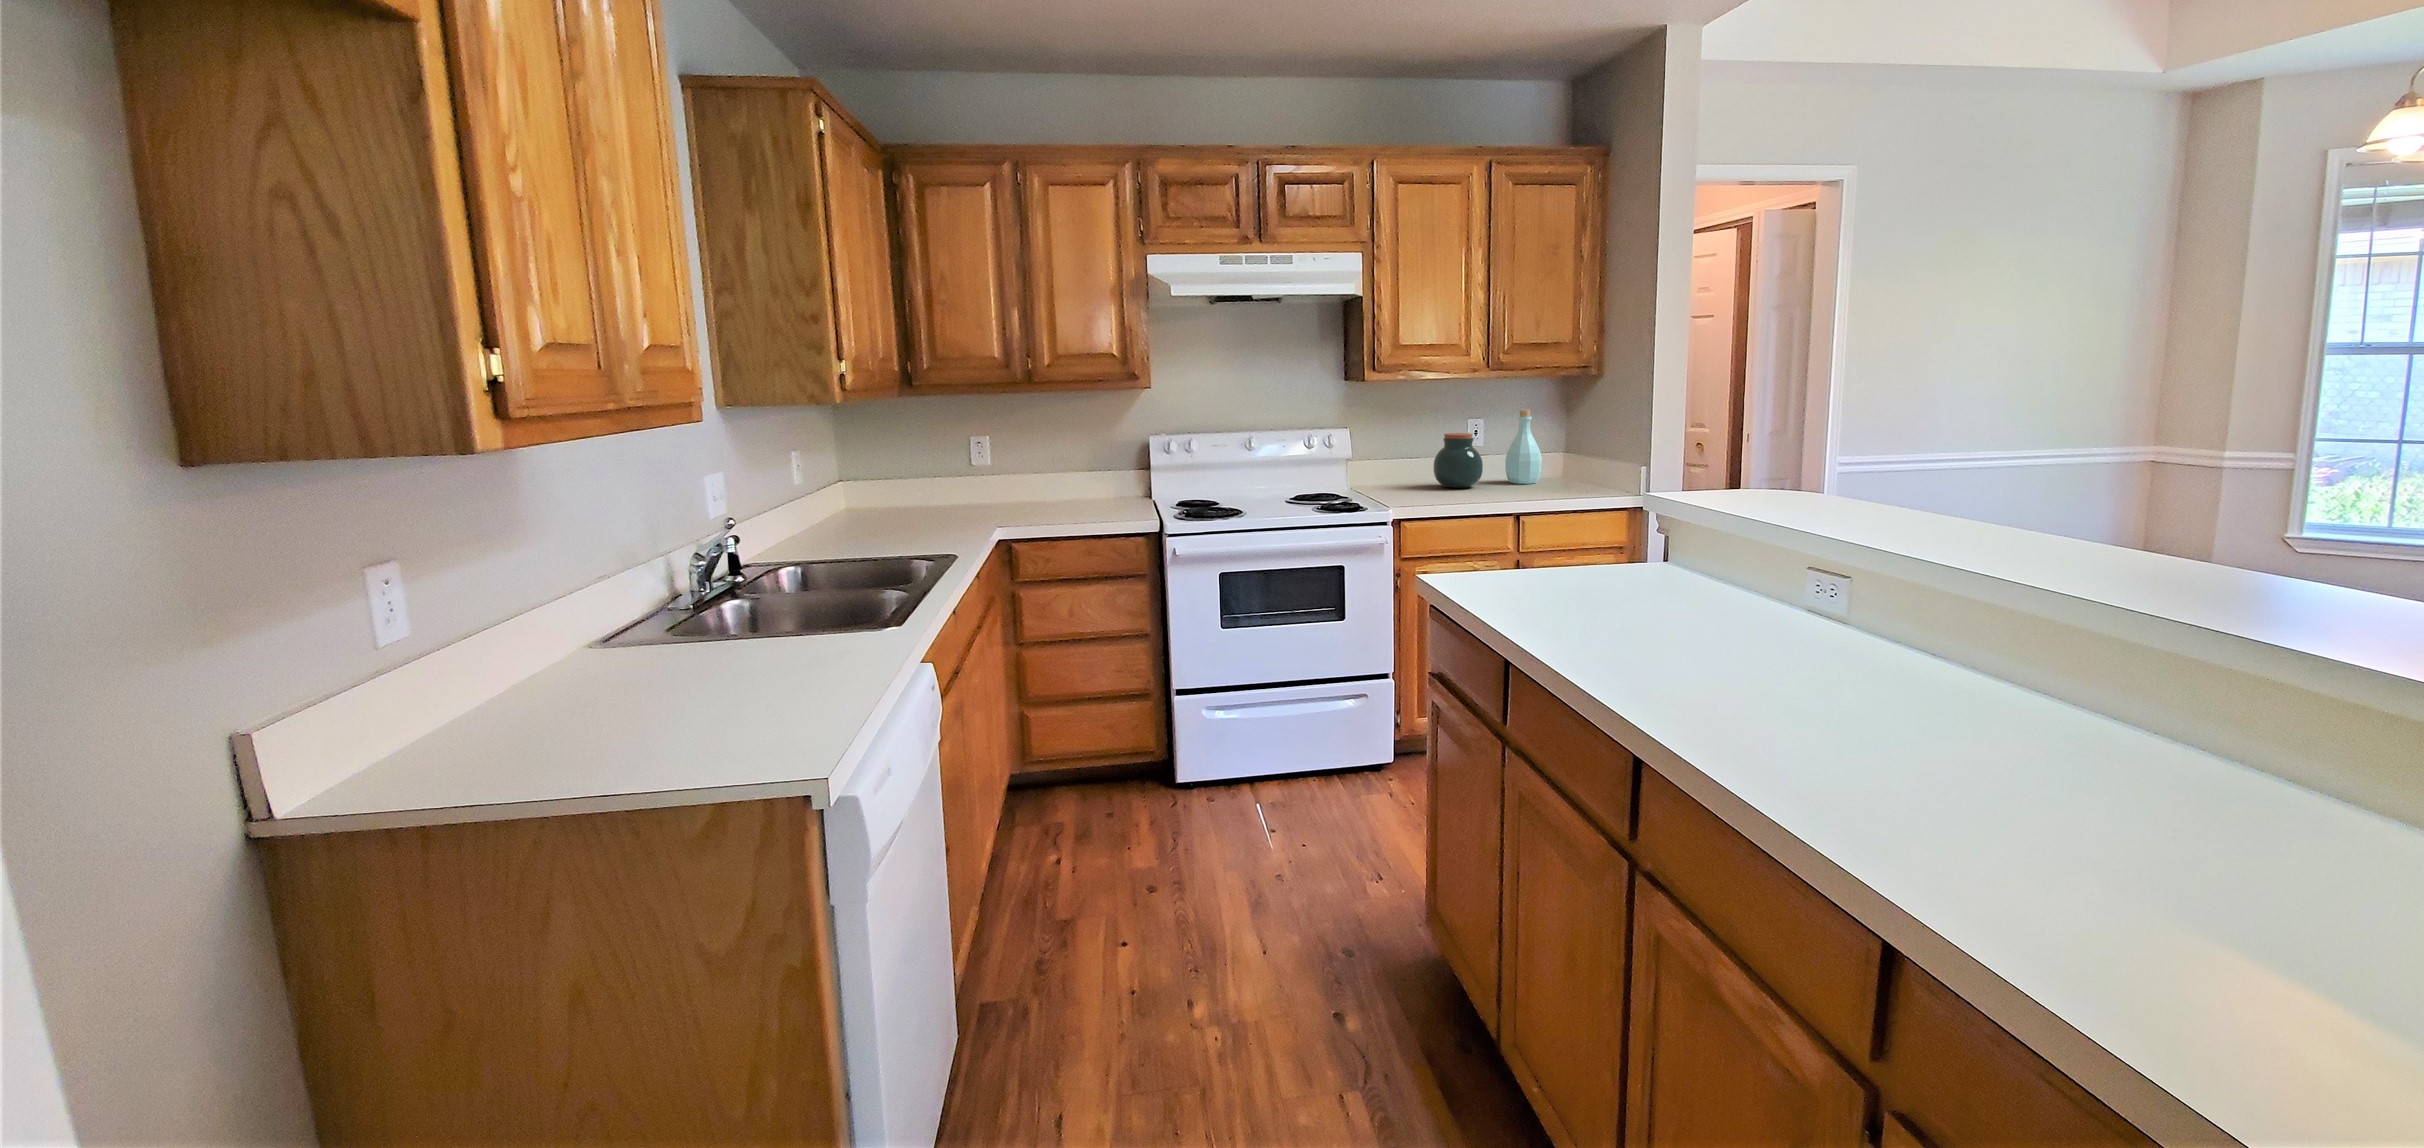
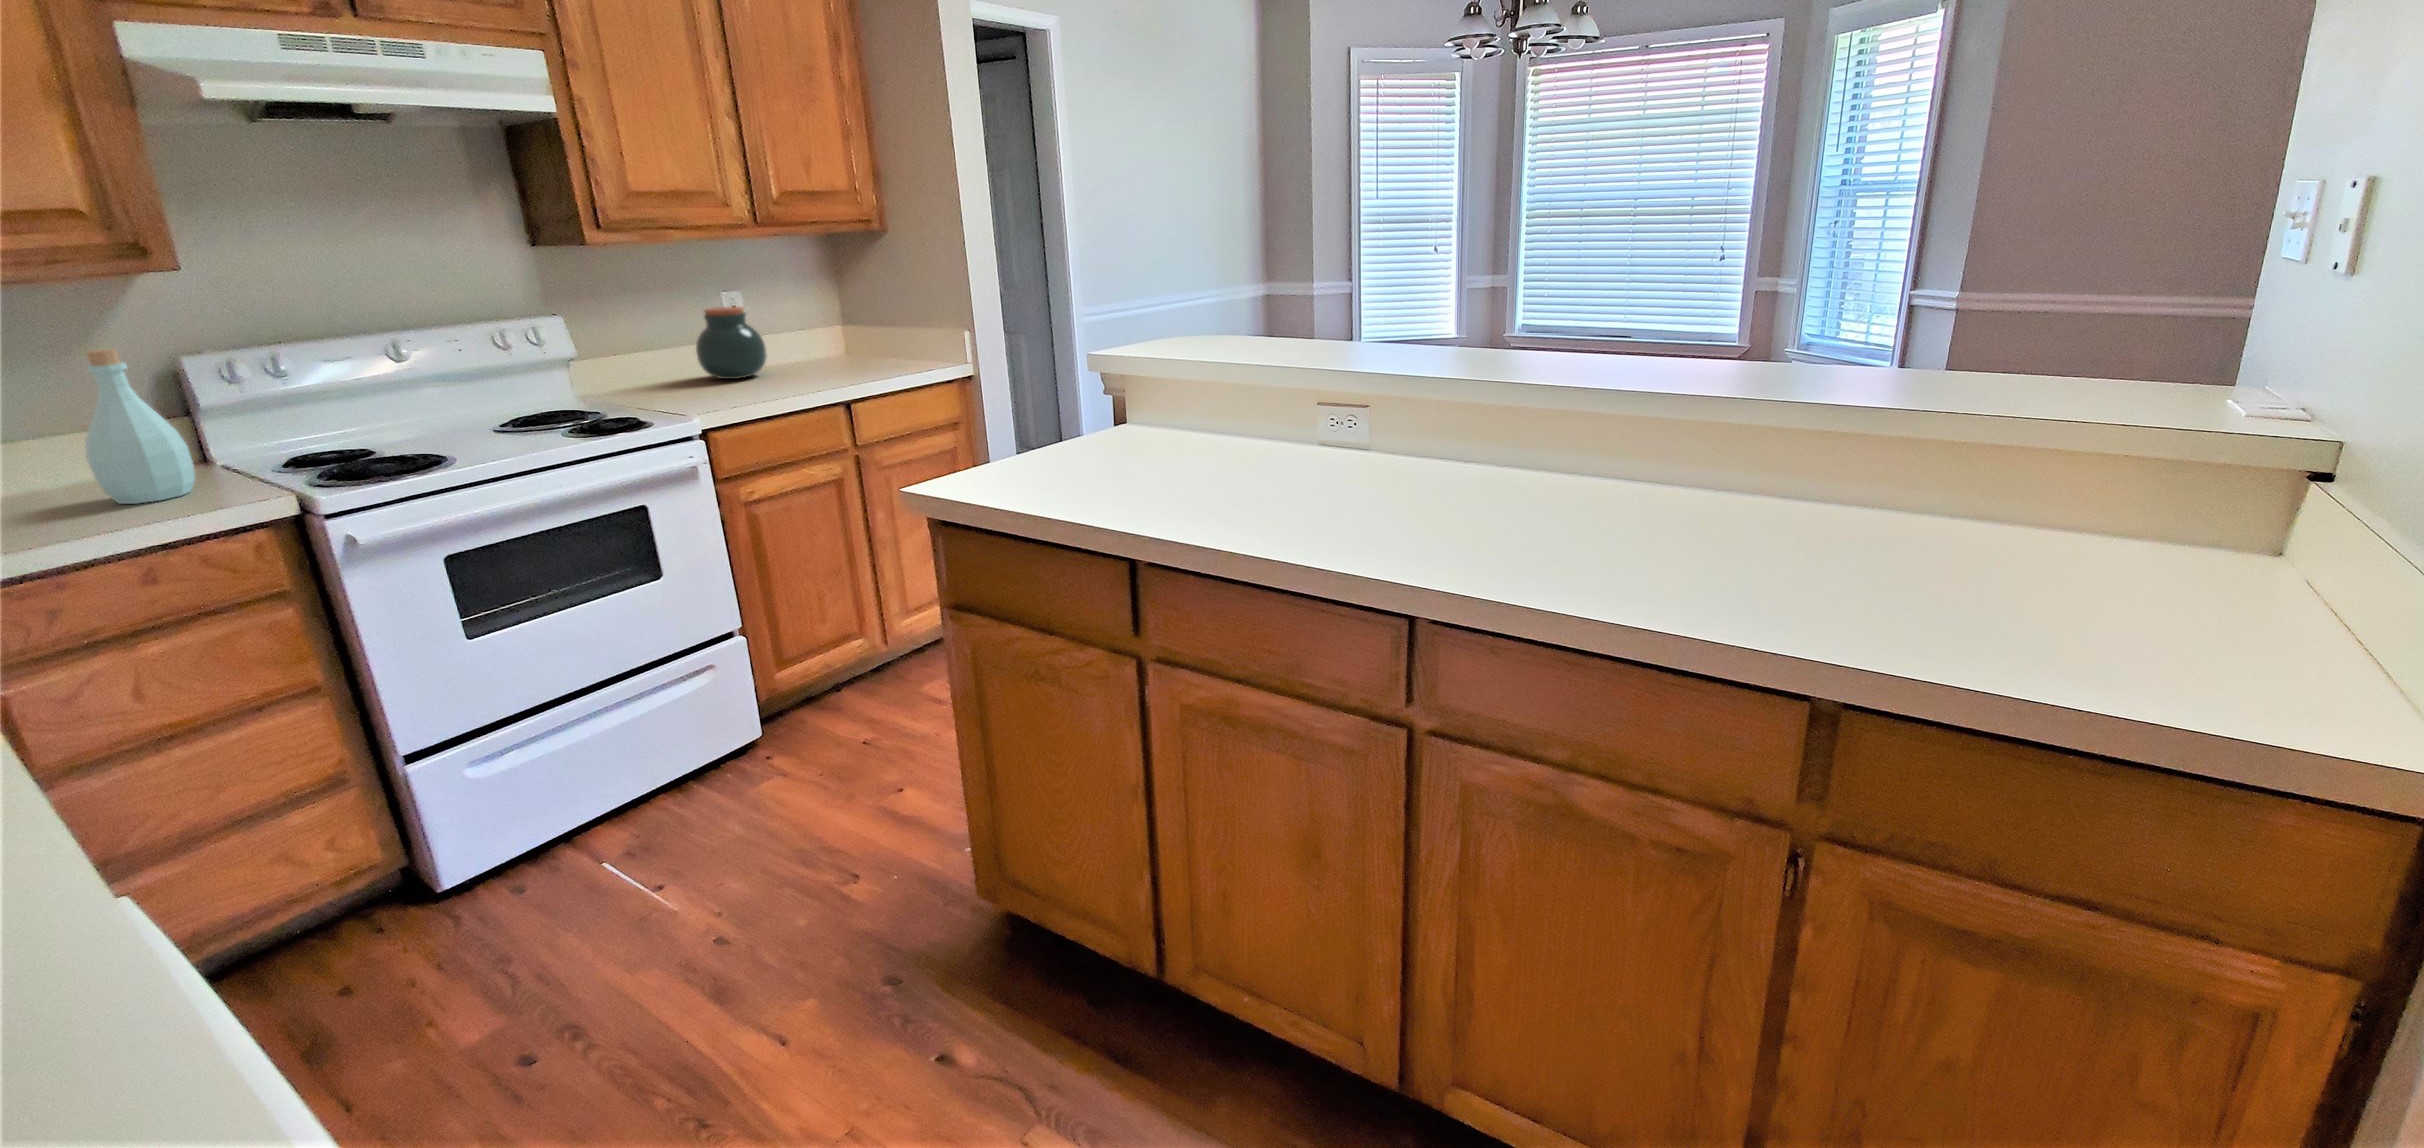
bottle: present [1505,410,1542,484] -> present [85,349,195,504]

